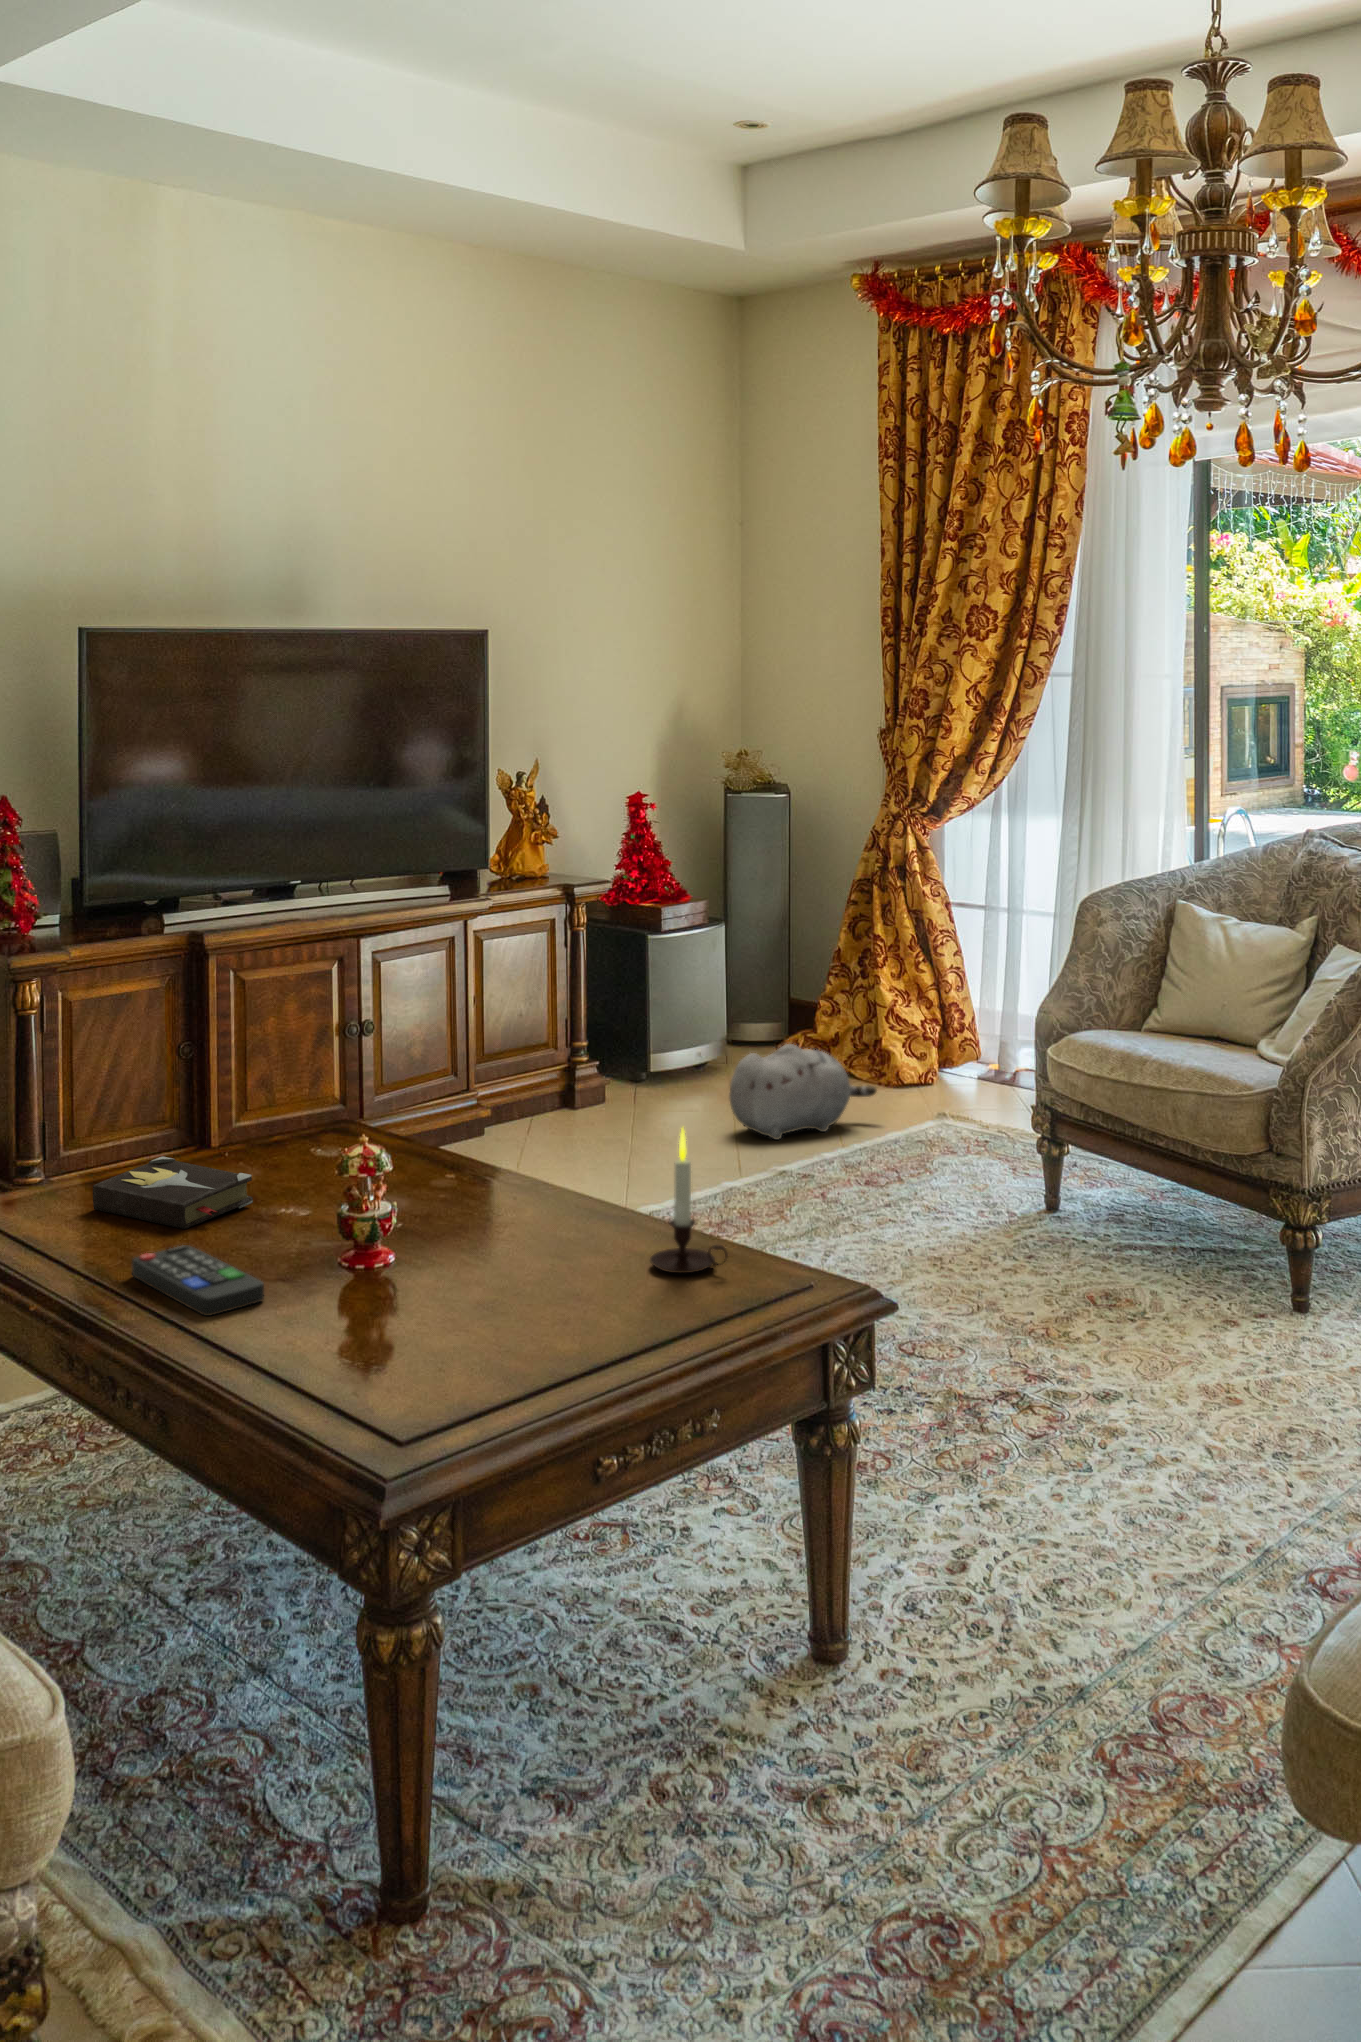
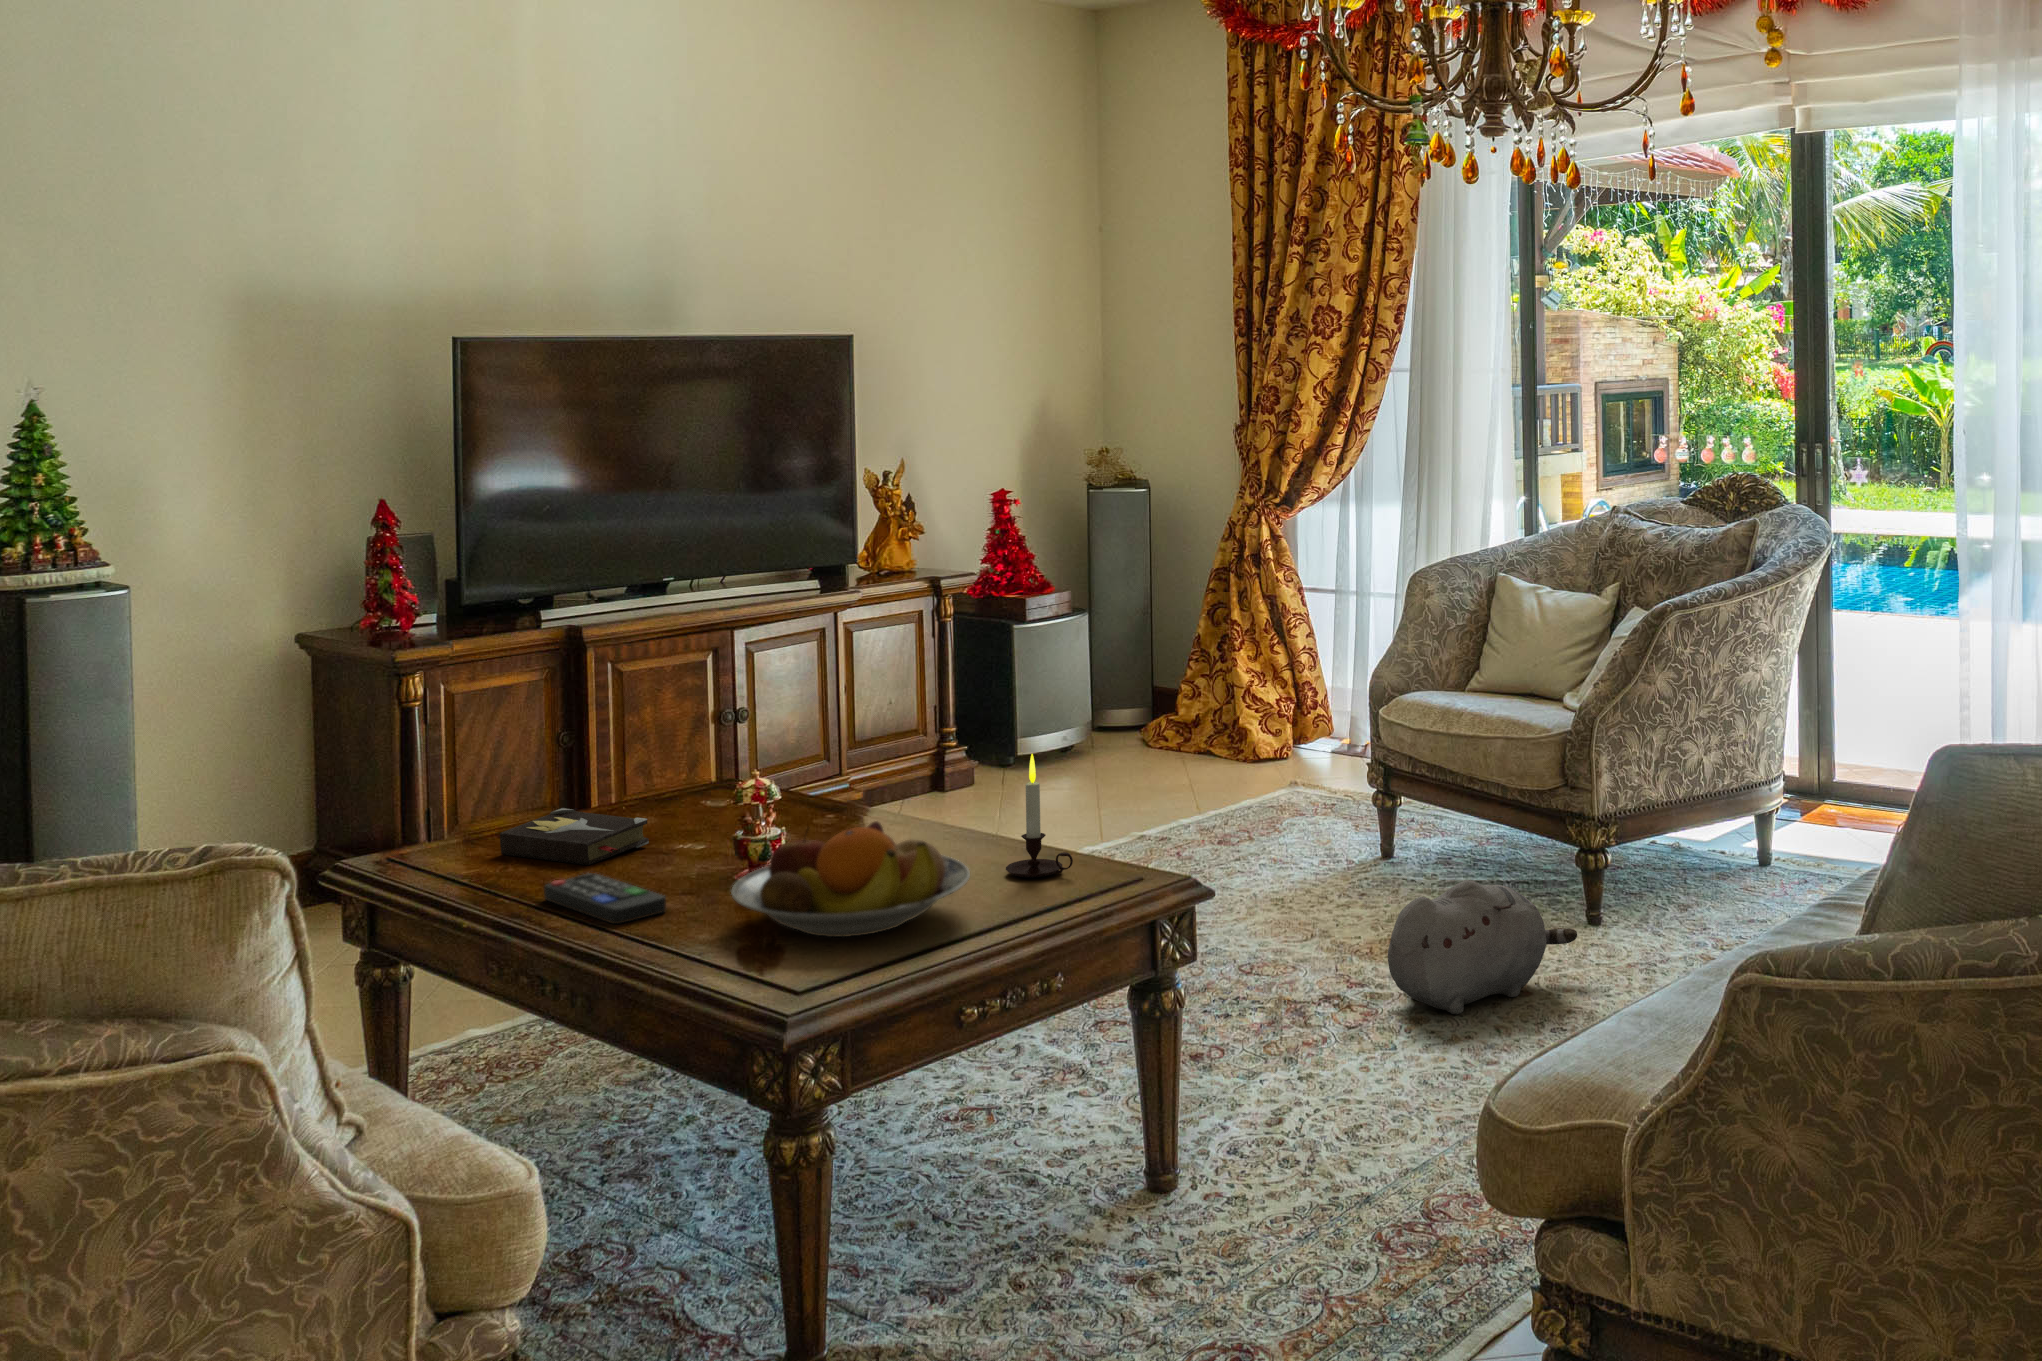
plush toy: present [729,1044,876,1140] -> present [1388,880,1577,1014]
fruit bowl: none [336,1203,611,1350] -> present [731,821,970,937]

